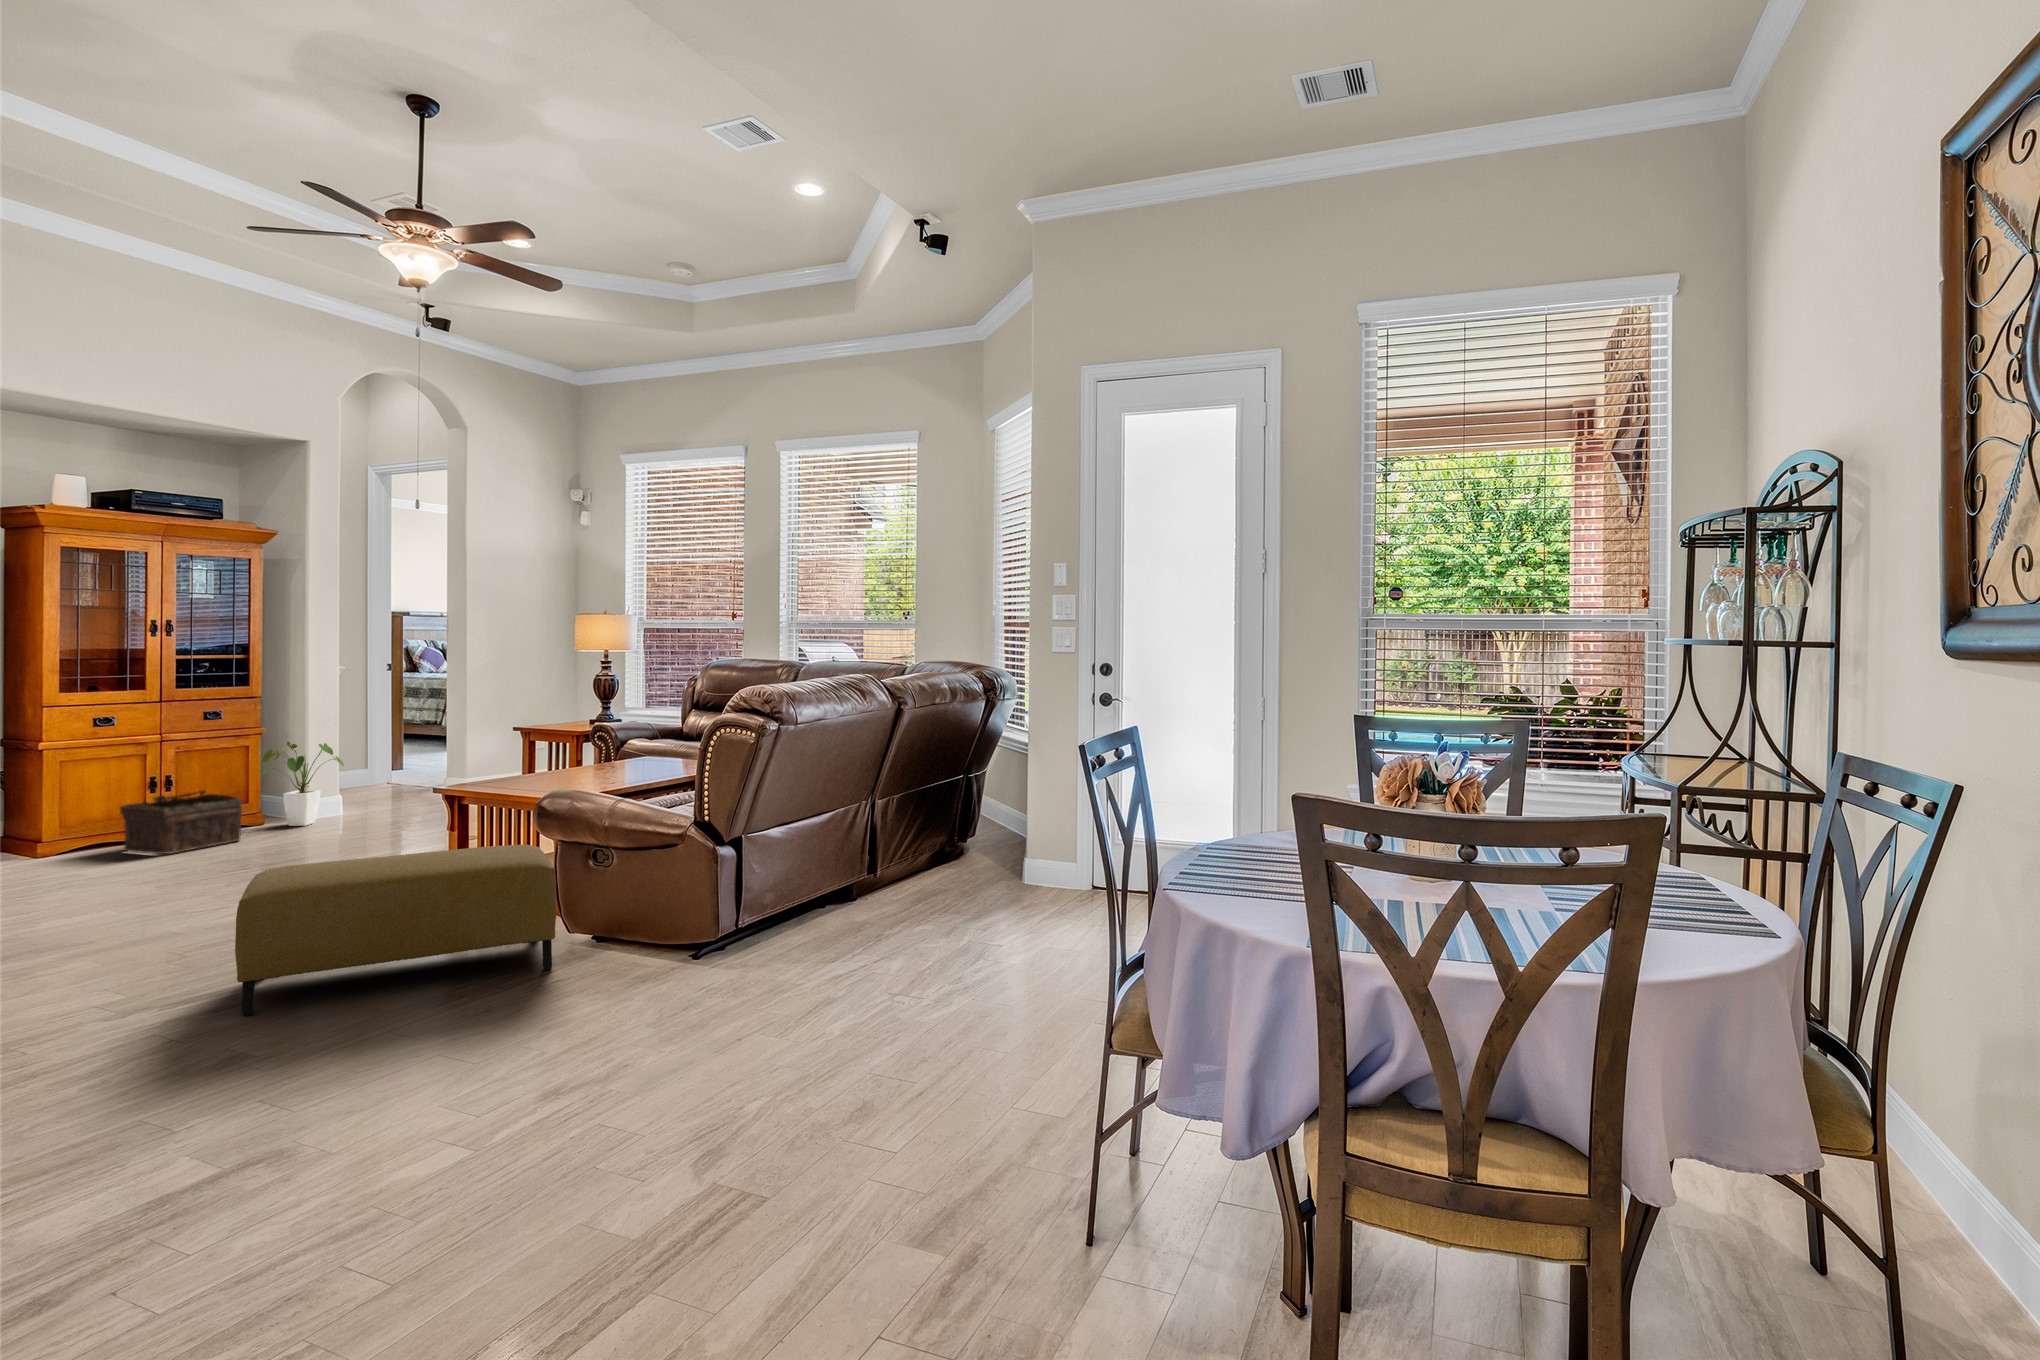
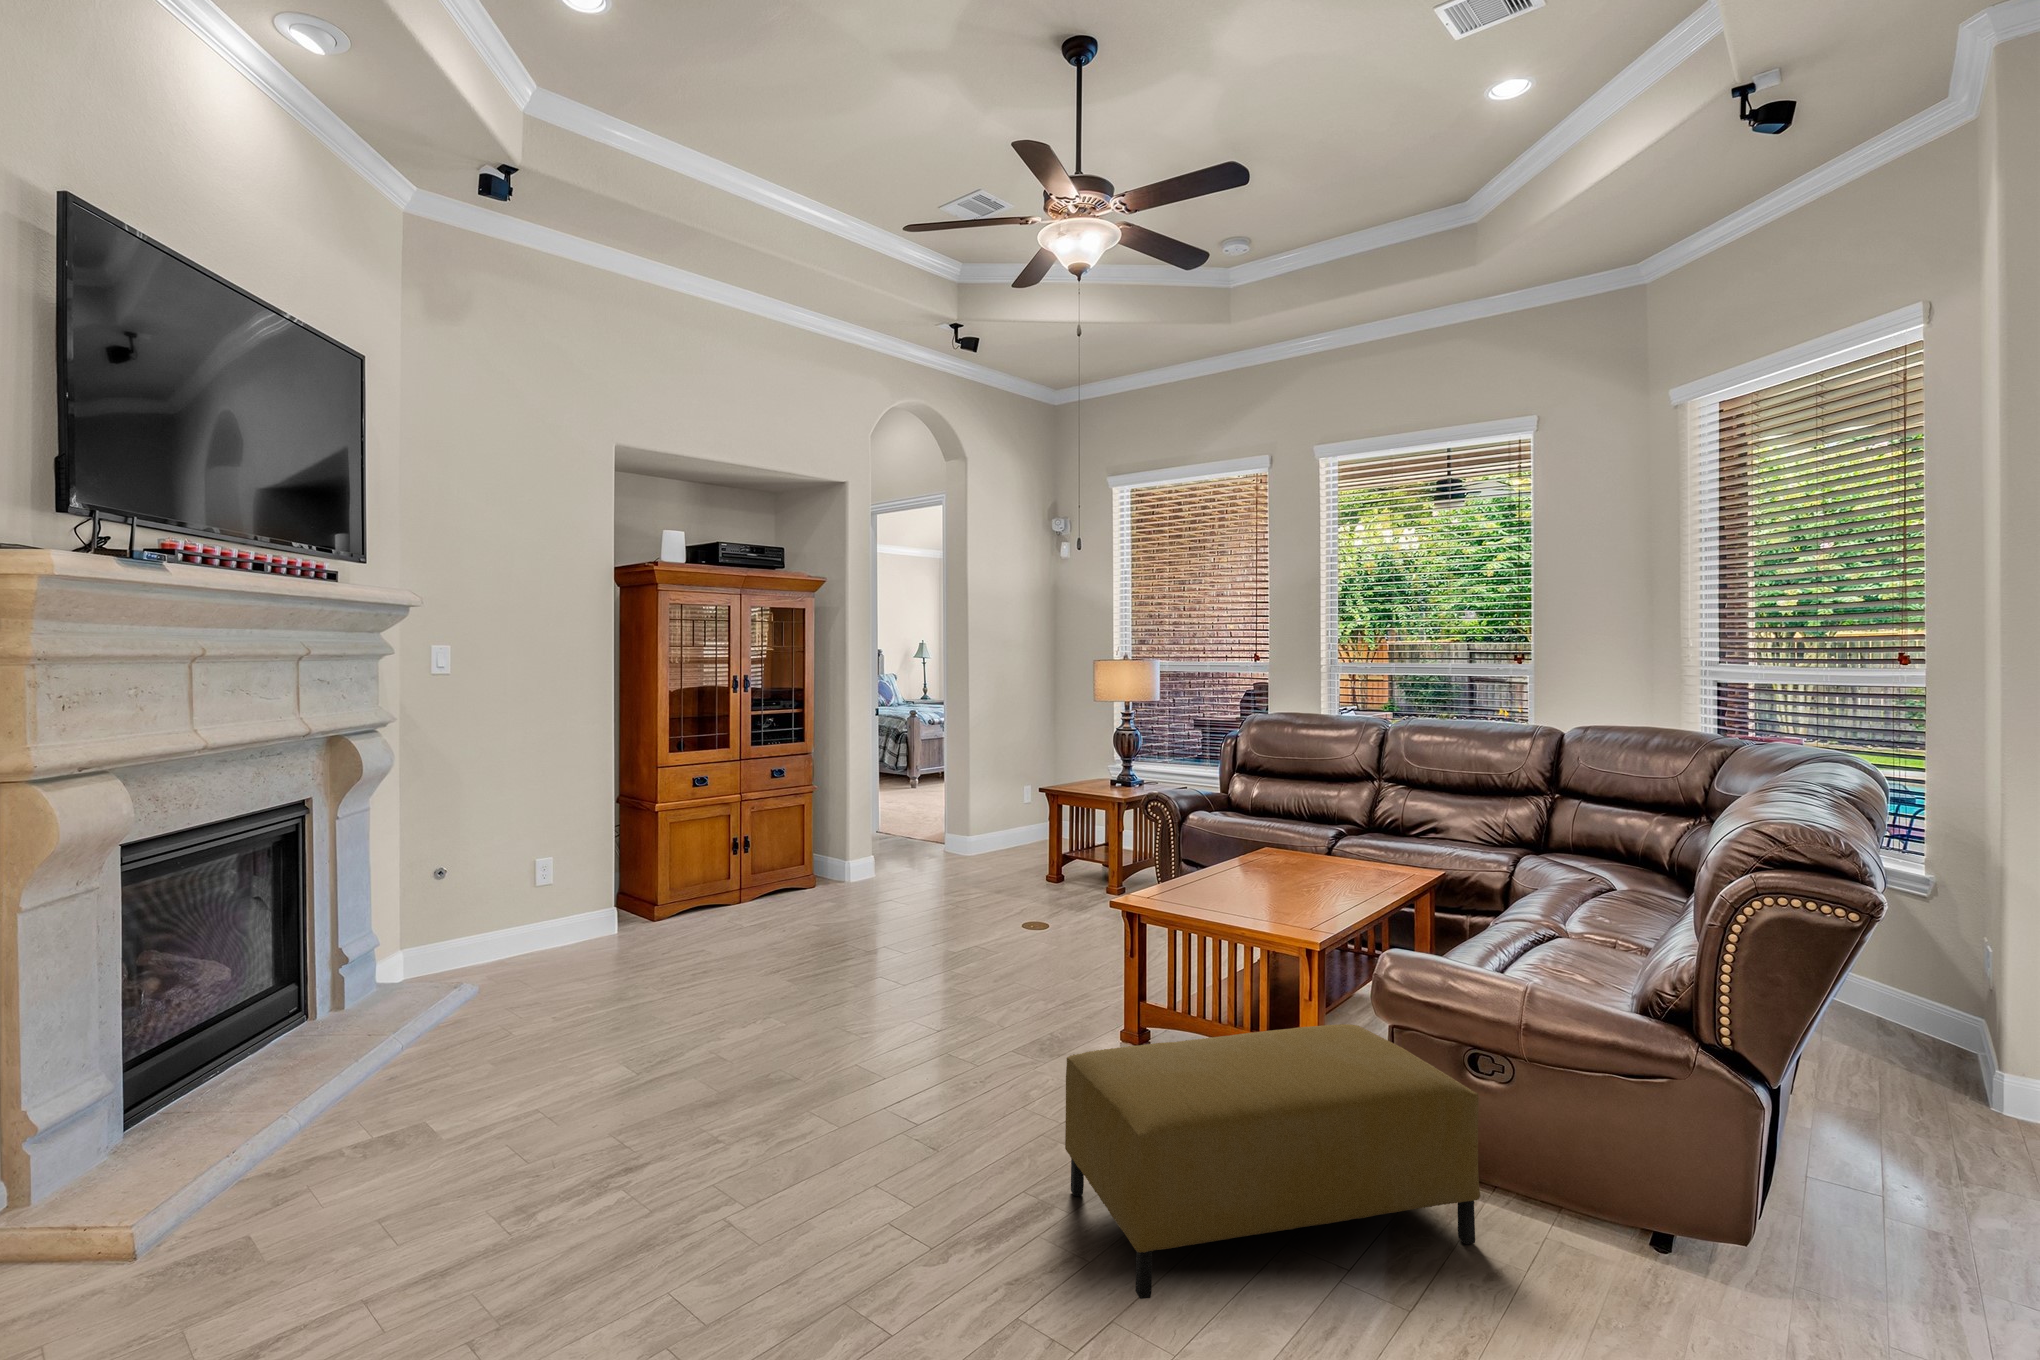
house plant: present [262,742,344,826] -> none [815,798,888,891]
basket: present [120,790,242,854] -> none [712,855,818,927]

